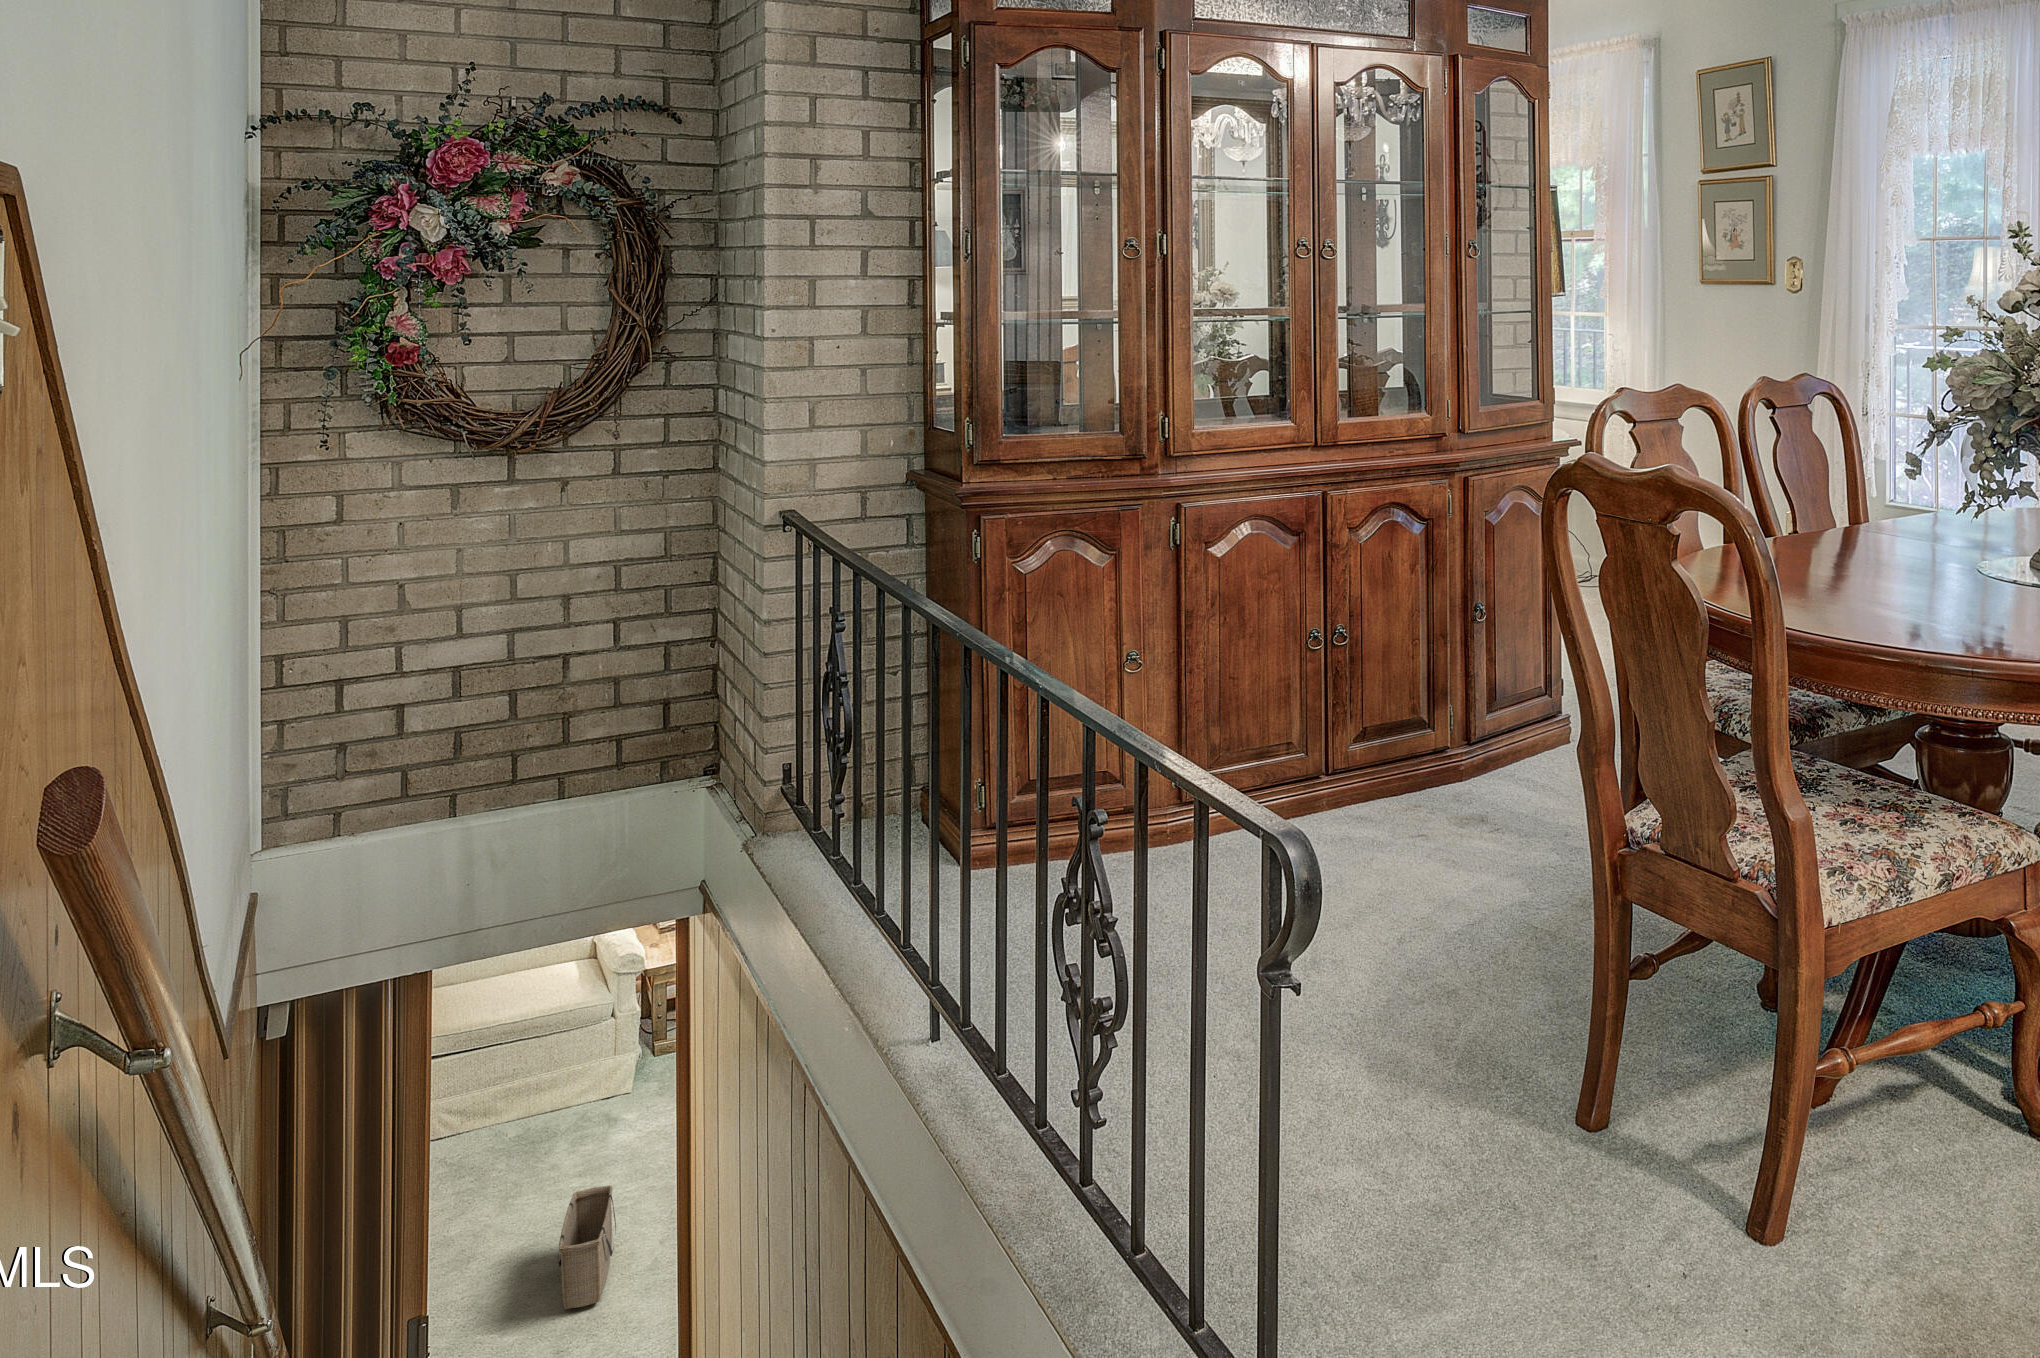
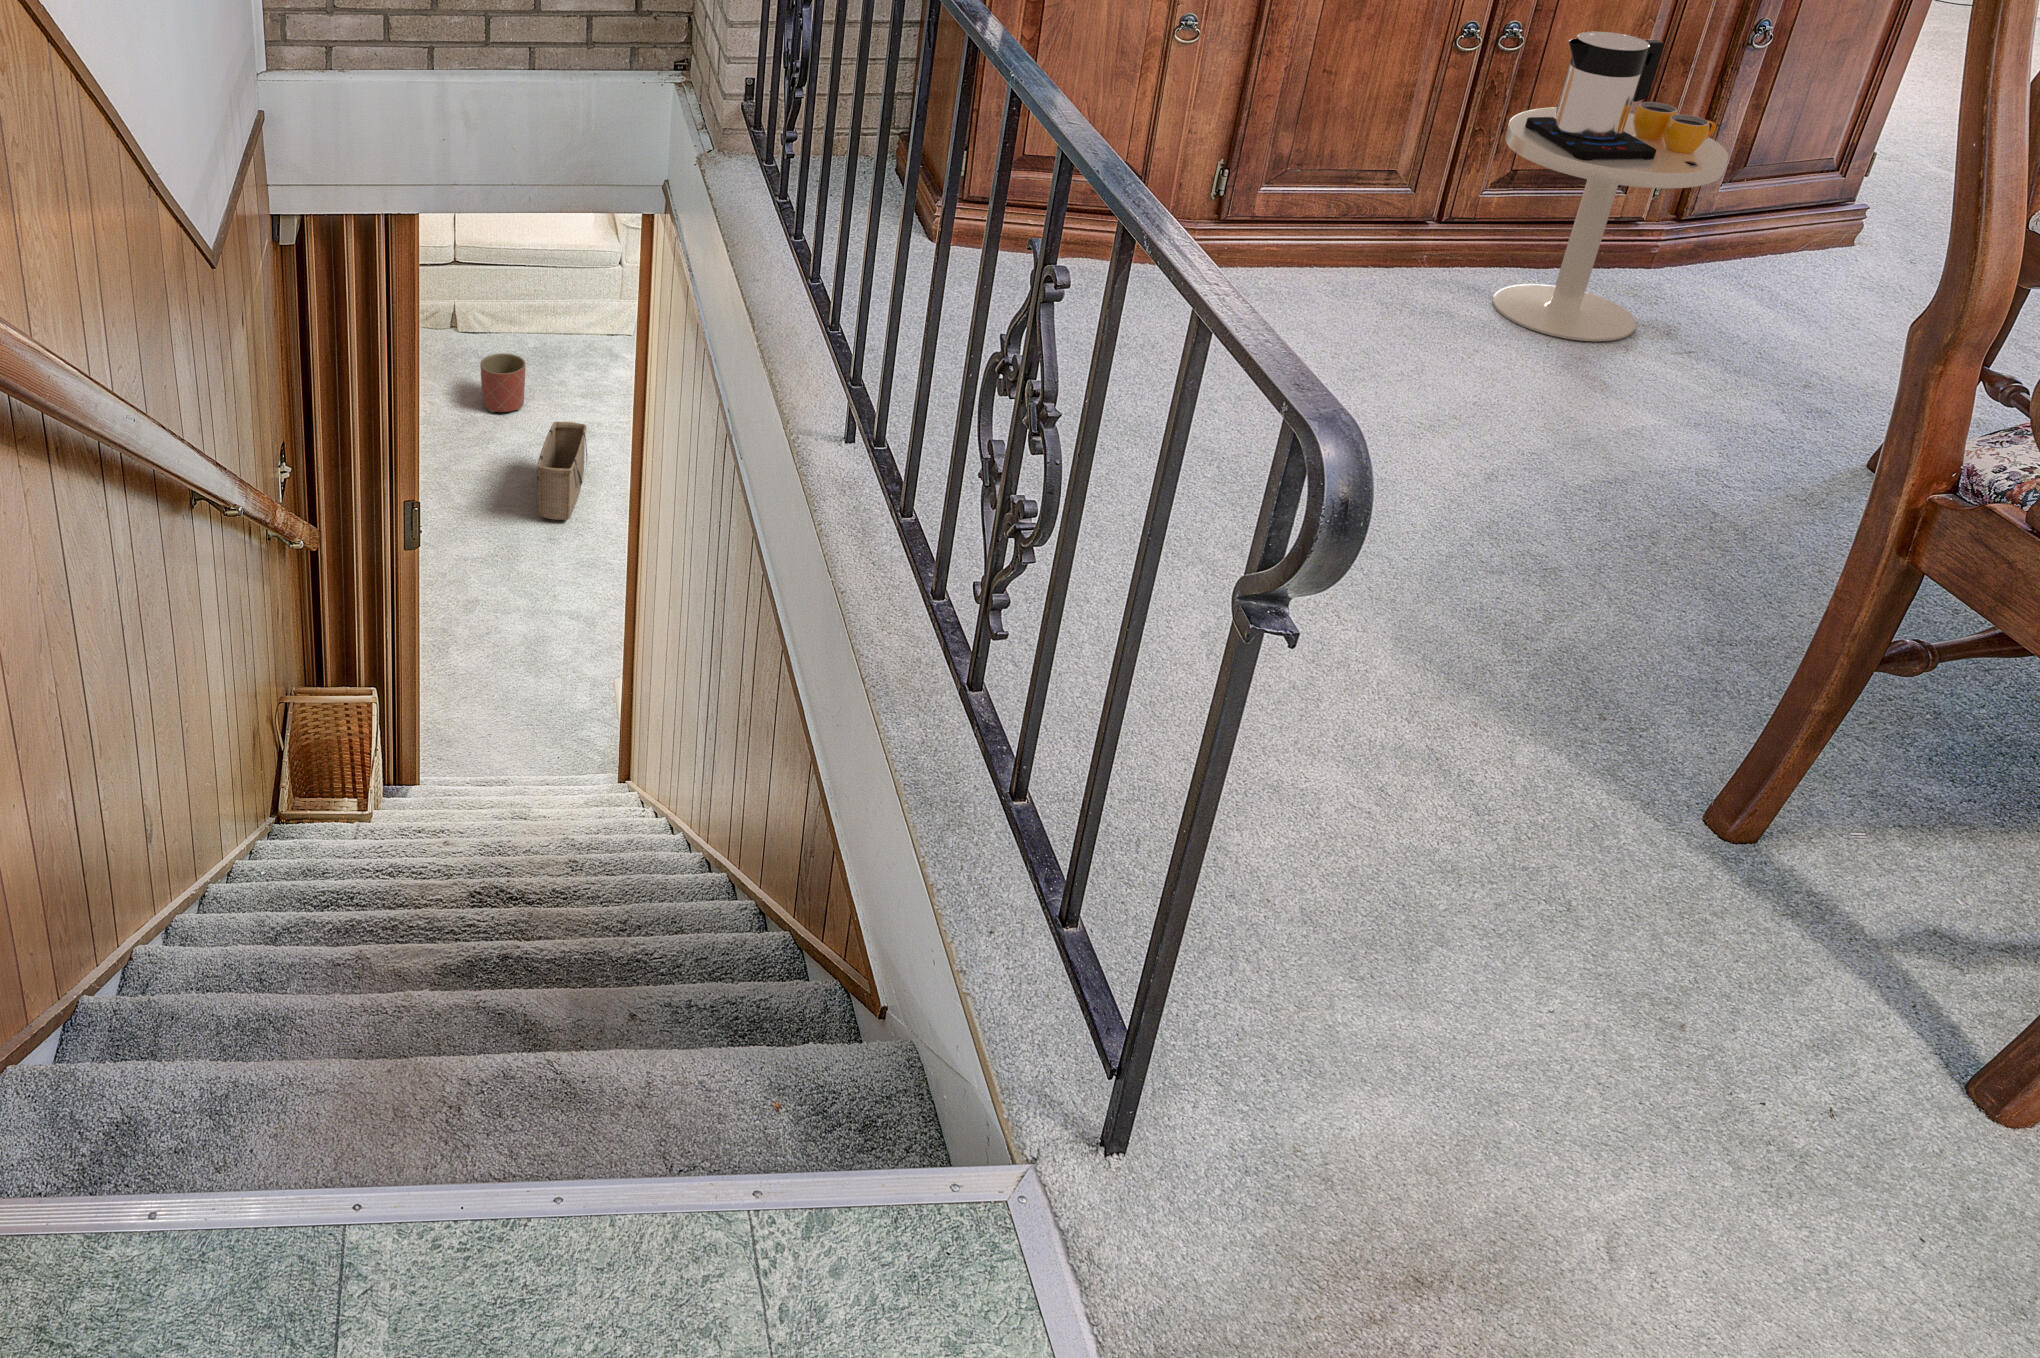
side table: none [1353,624,1483,838] -> present [1493,32,1729,341]
planter: none [479,1132,534,1206] -> present [480,354,526,412]

